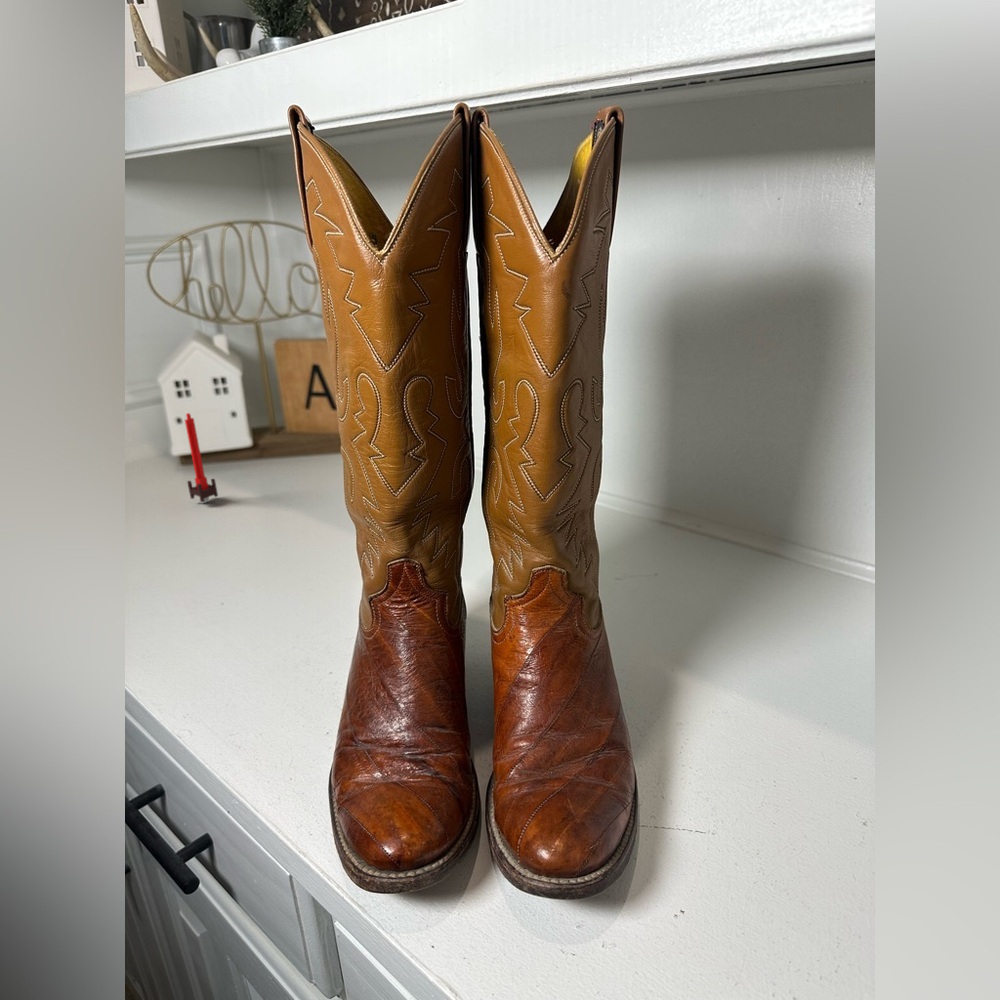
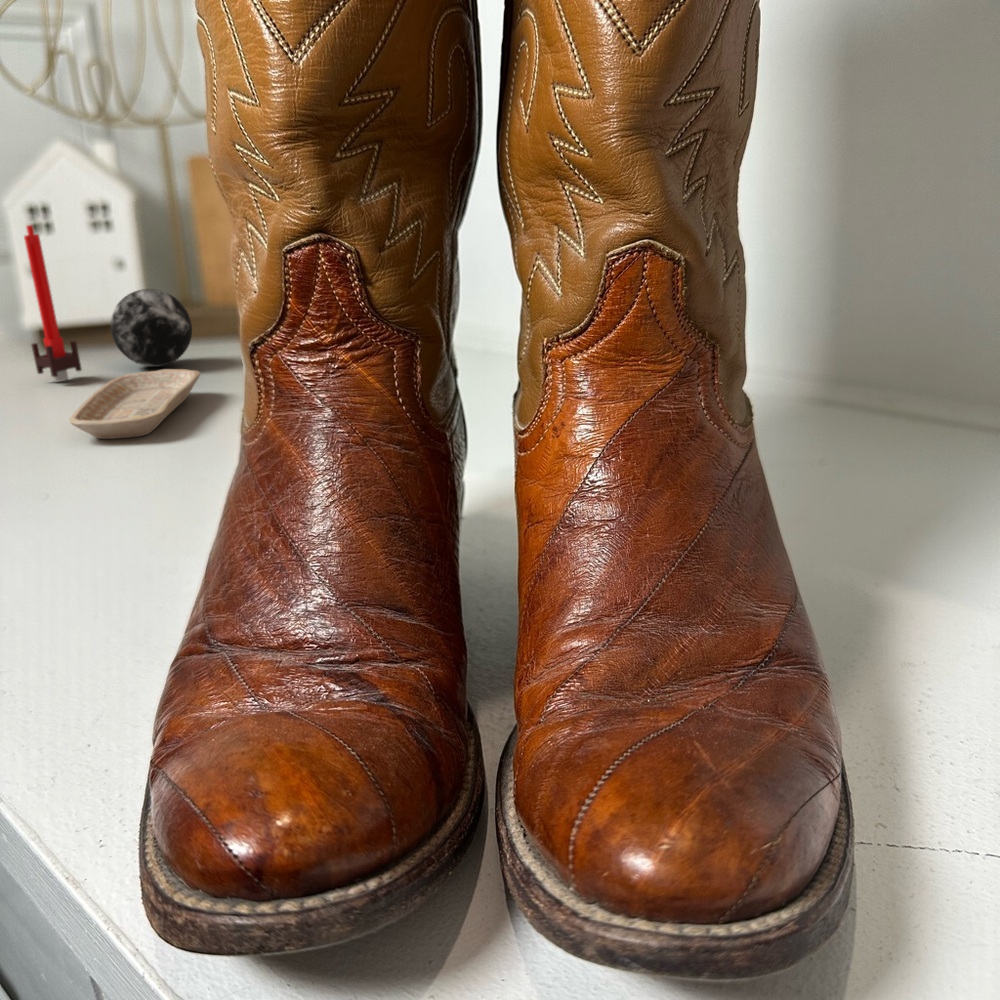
decorative orb: none [234,442,283,489] -> present [111,289,192,367]
tray: none [226,501,295,558] -> present [69,369,200,439]

